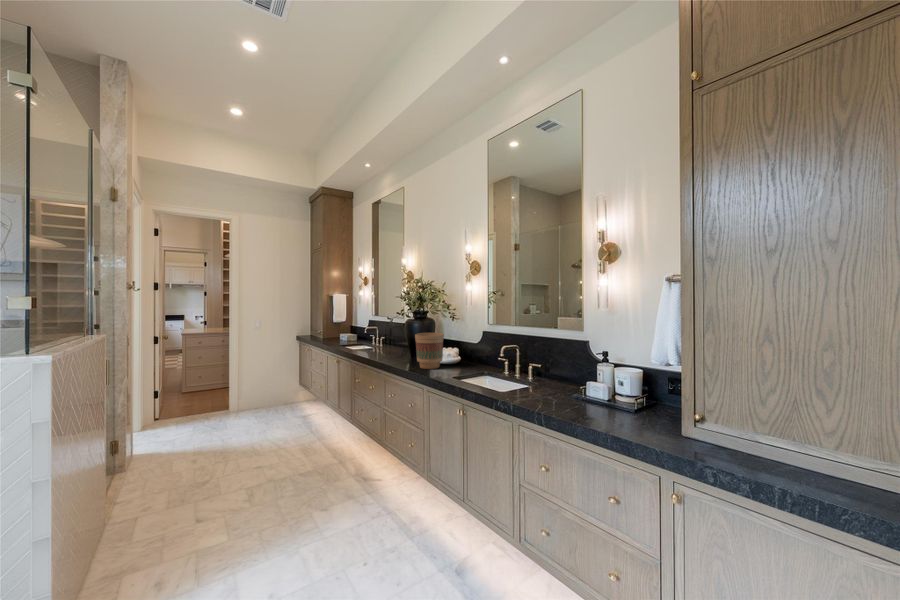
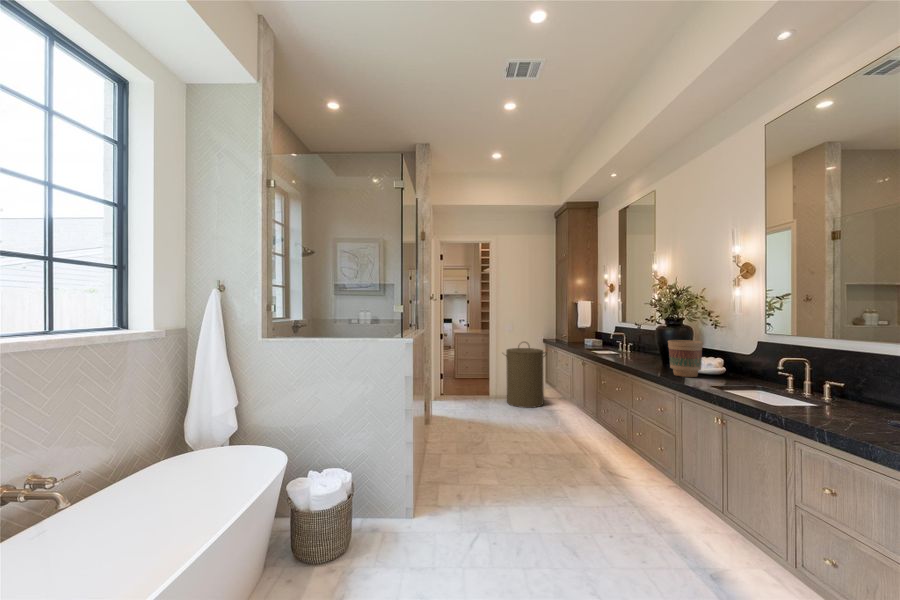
laundry hamper: none [242,340,300,417] -> present [505,342,547,408]

